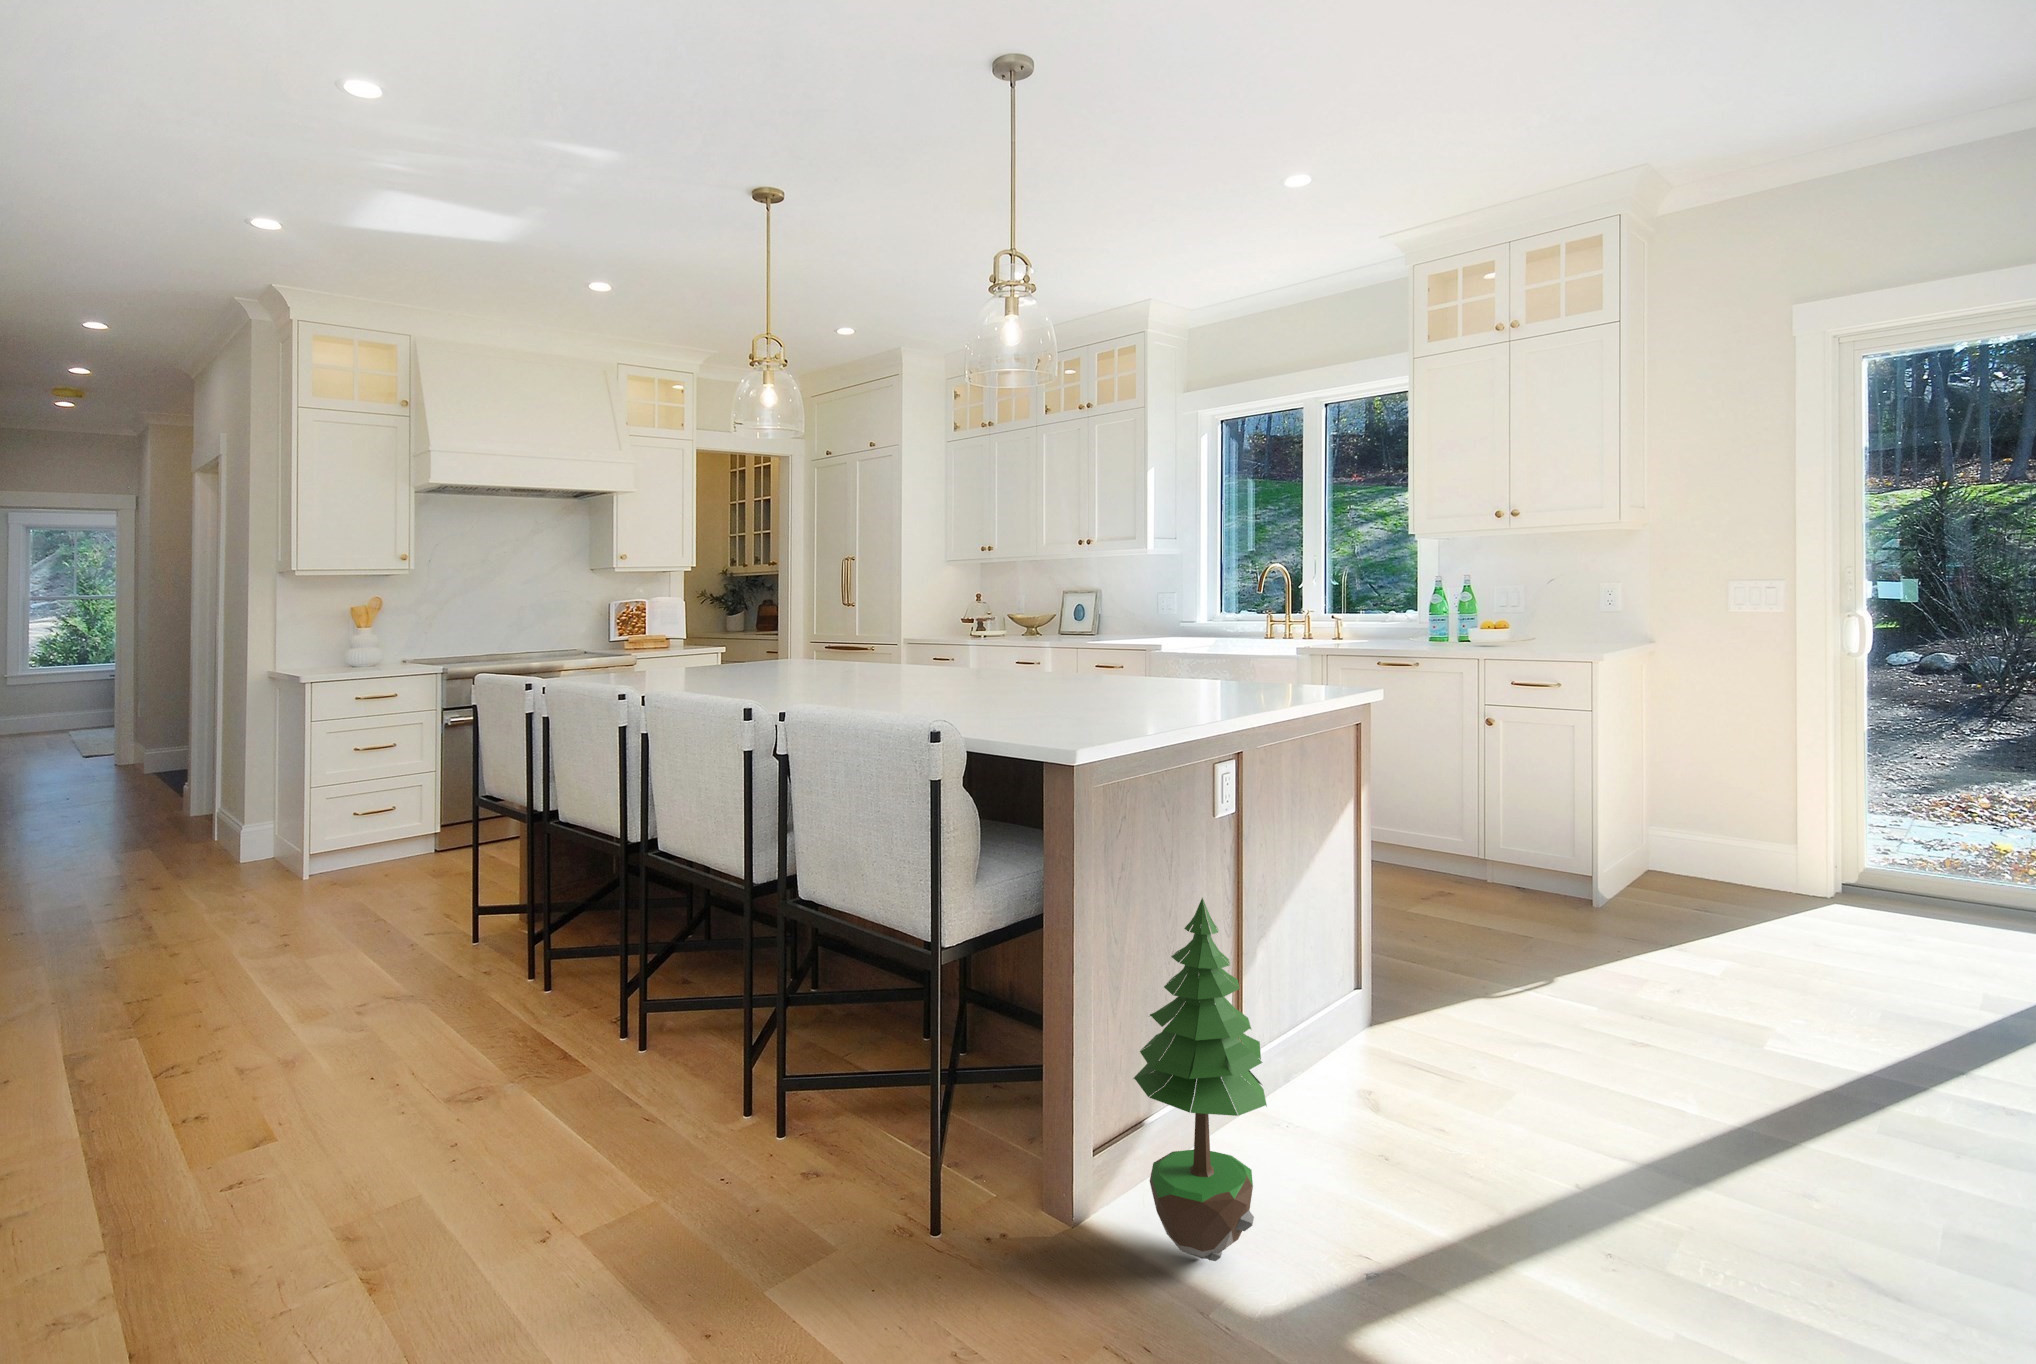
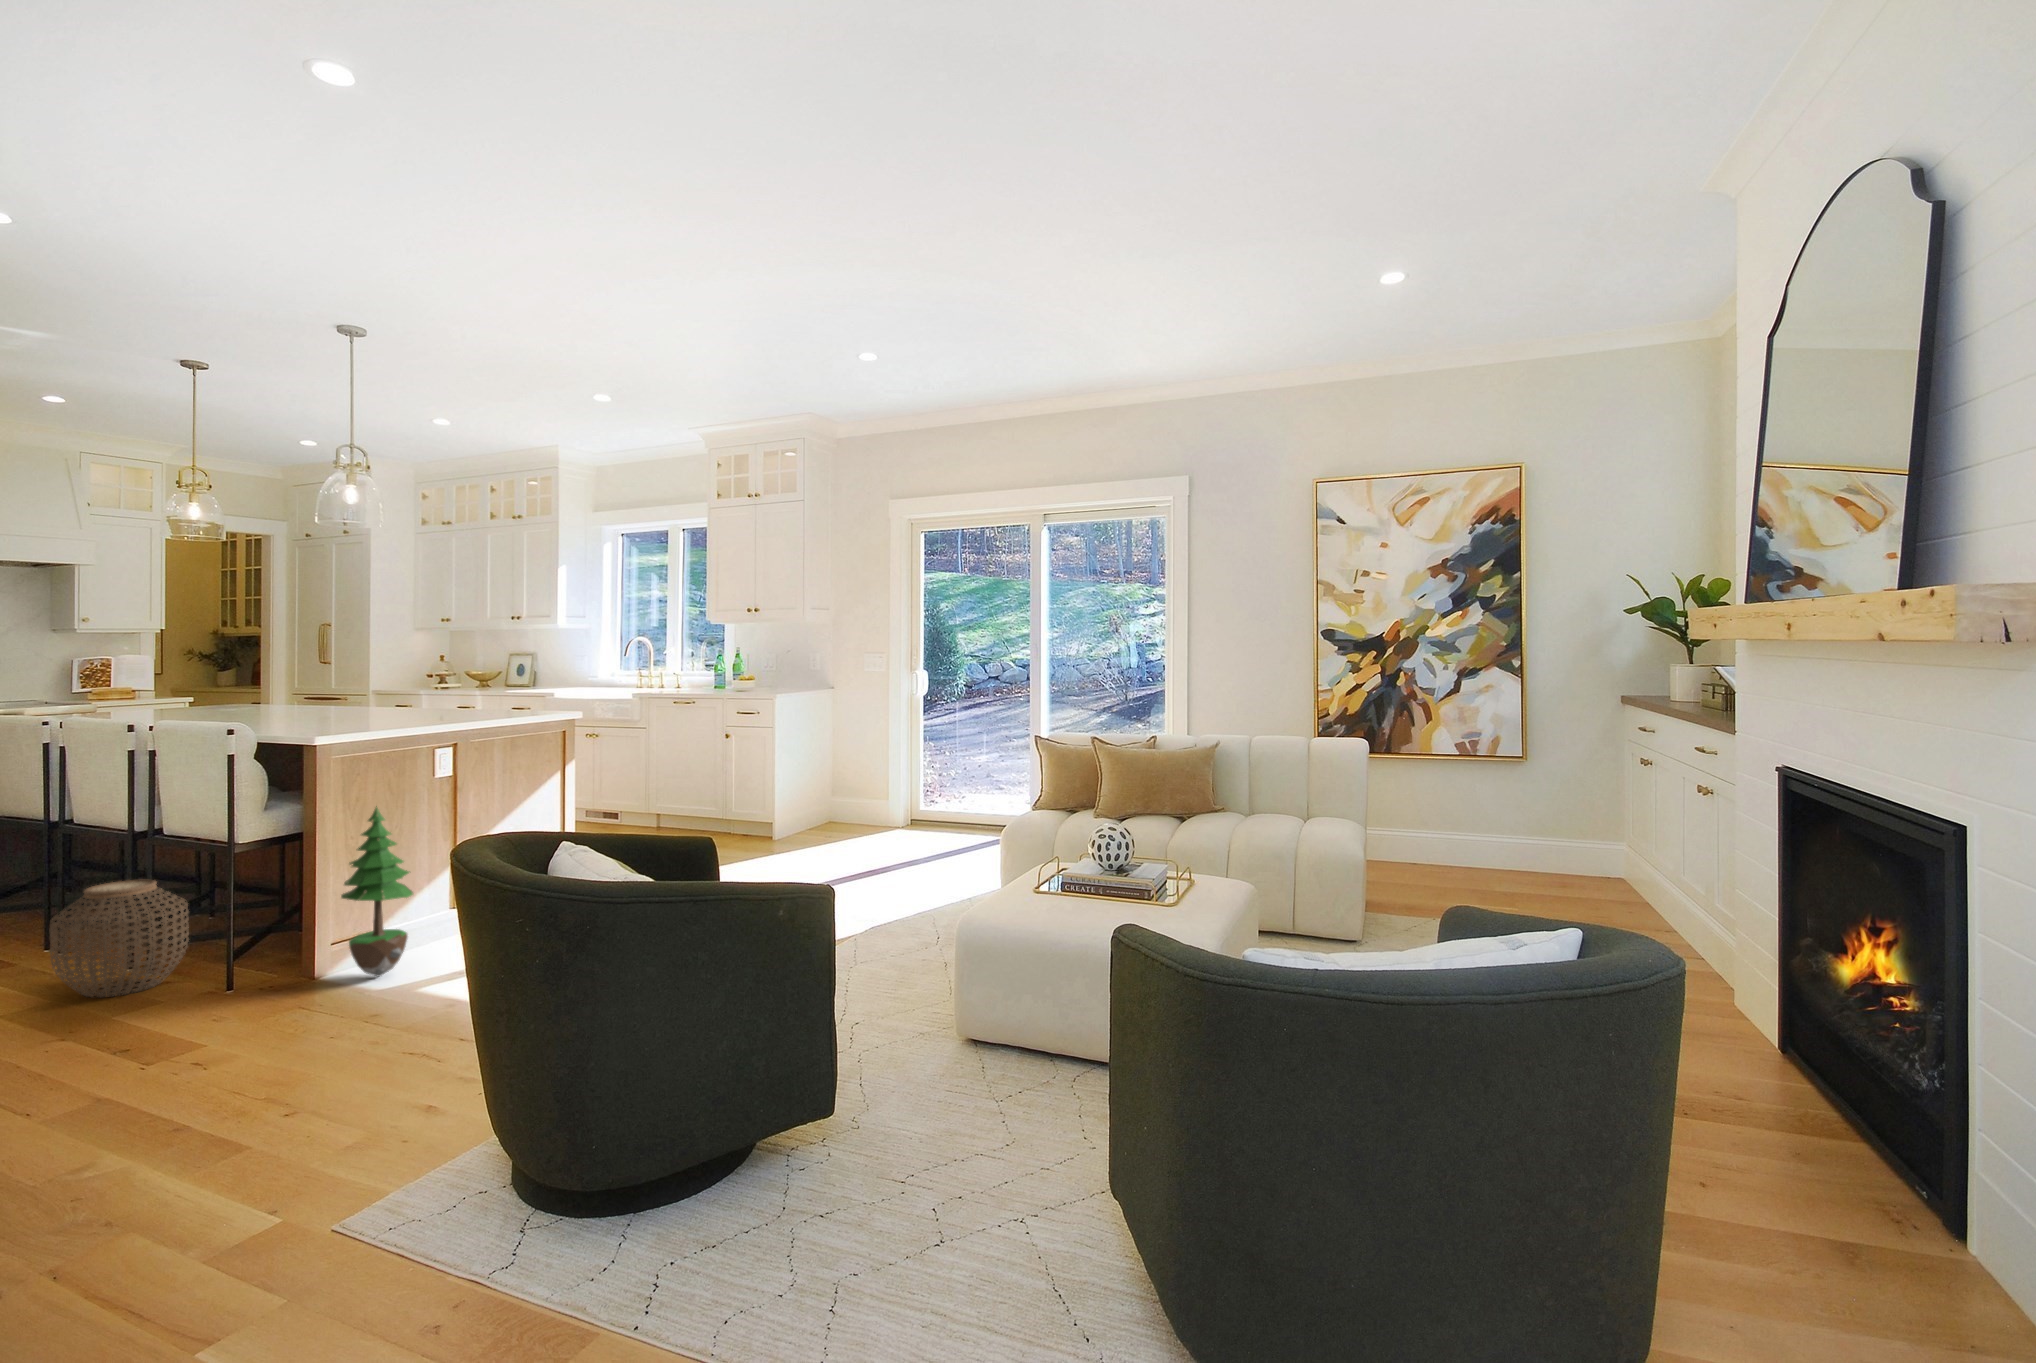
woven basket: none [662,991,854,1220] -> present [50,879,189,997]

